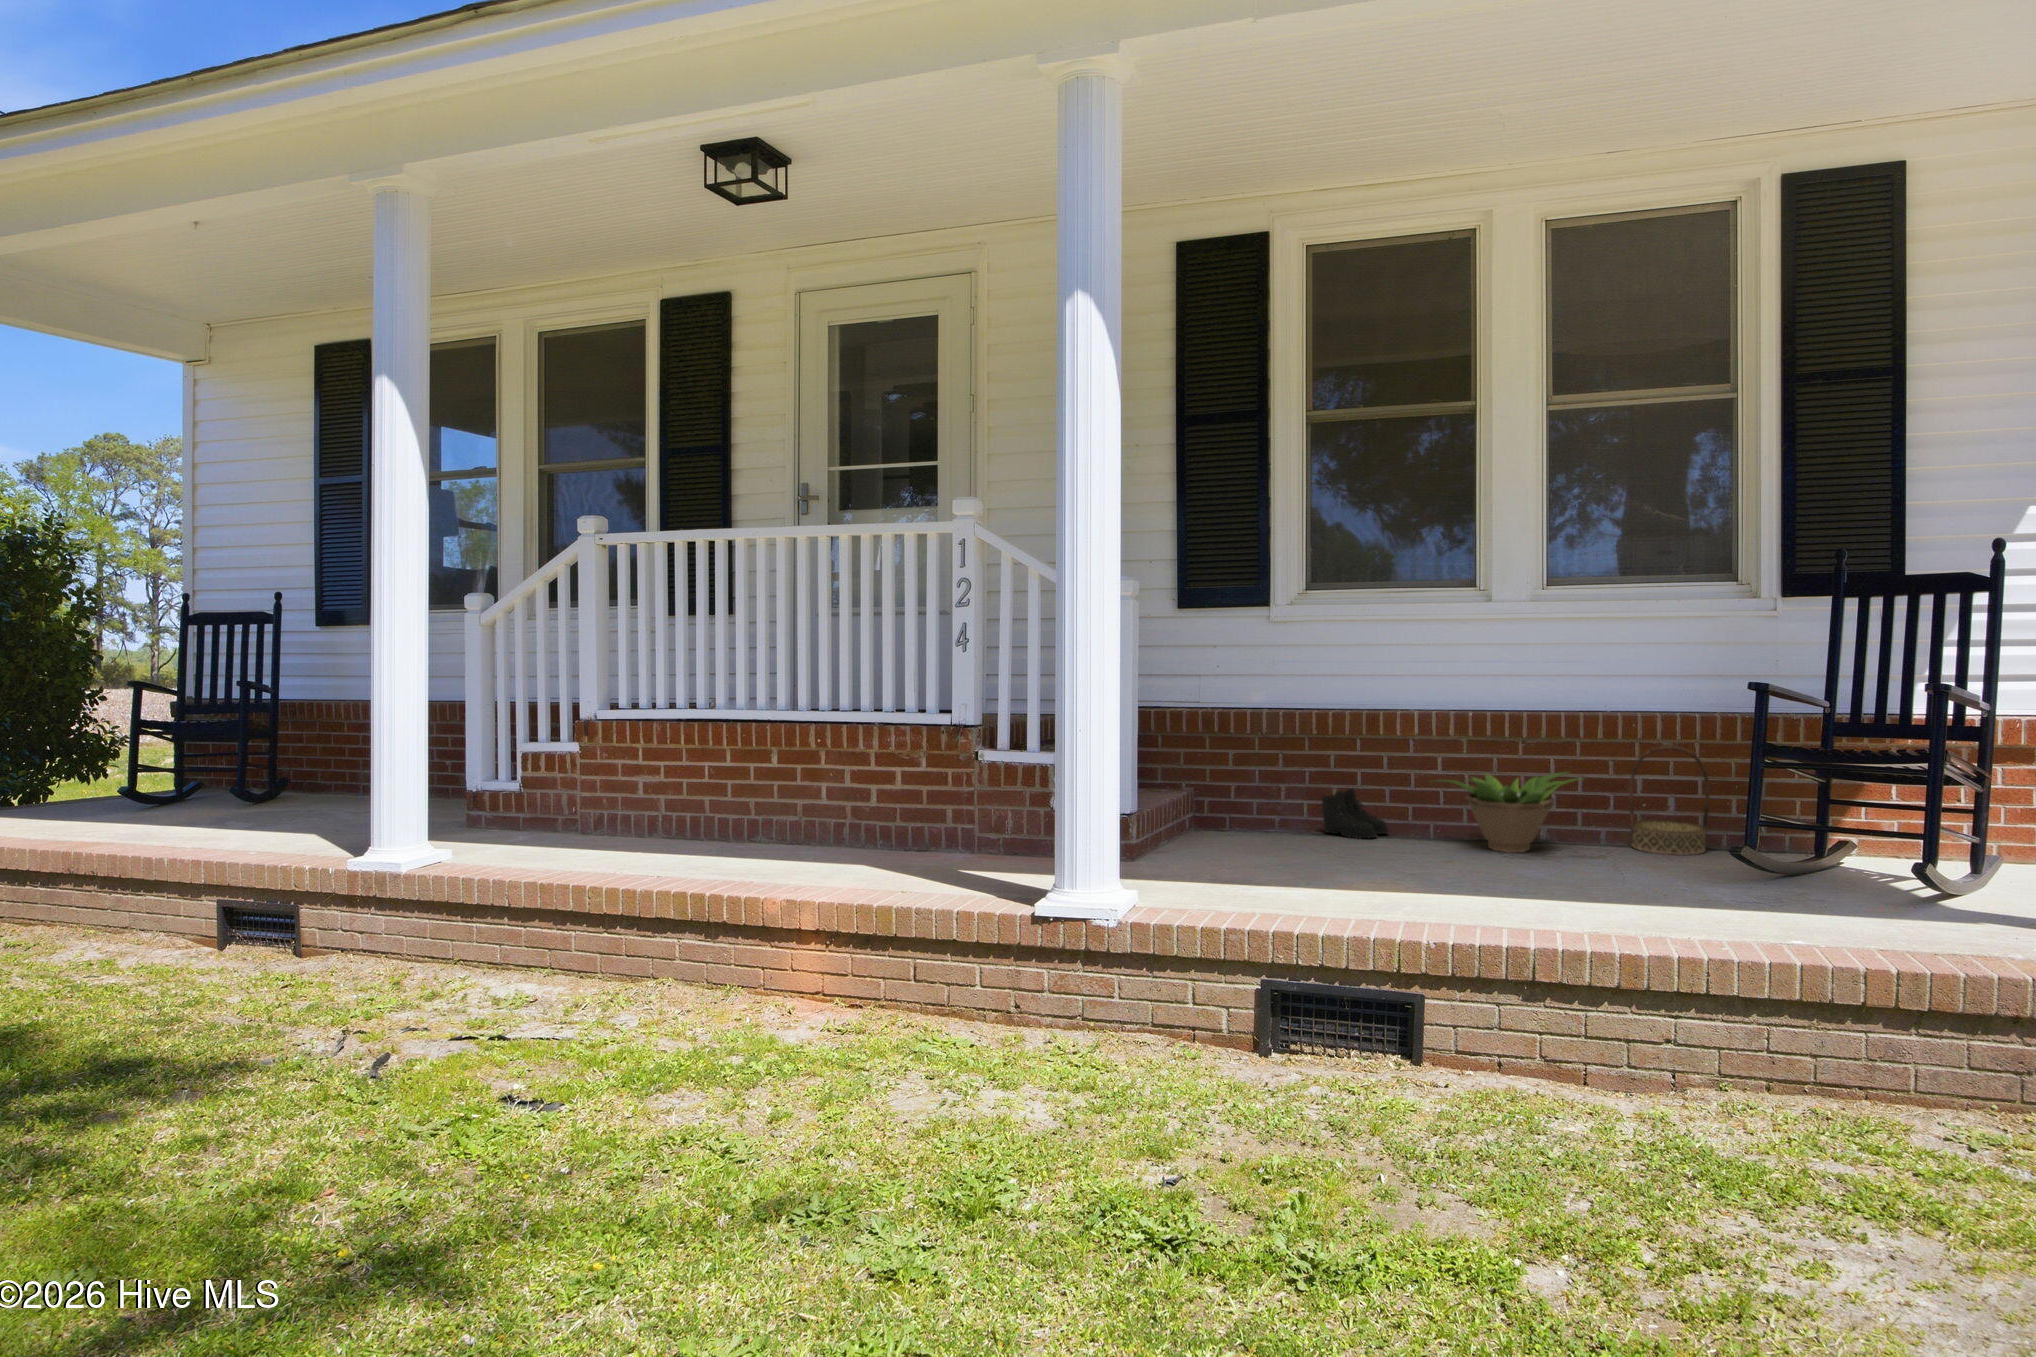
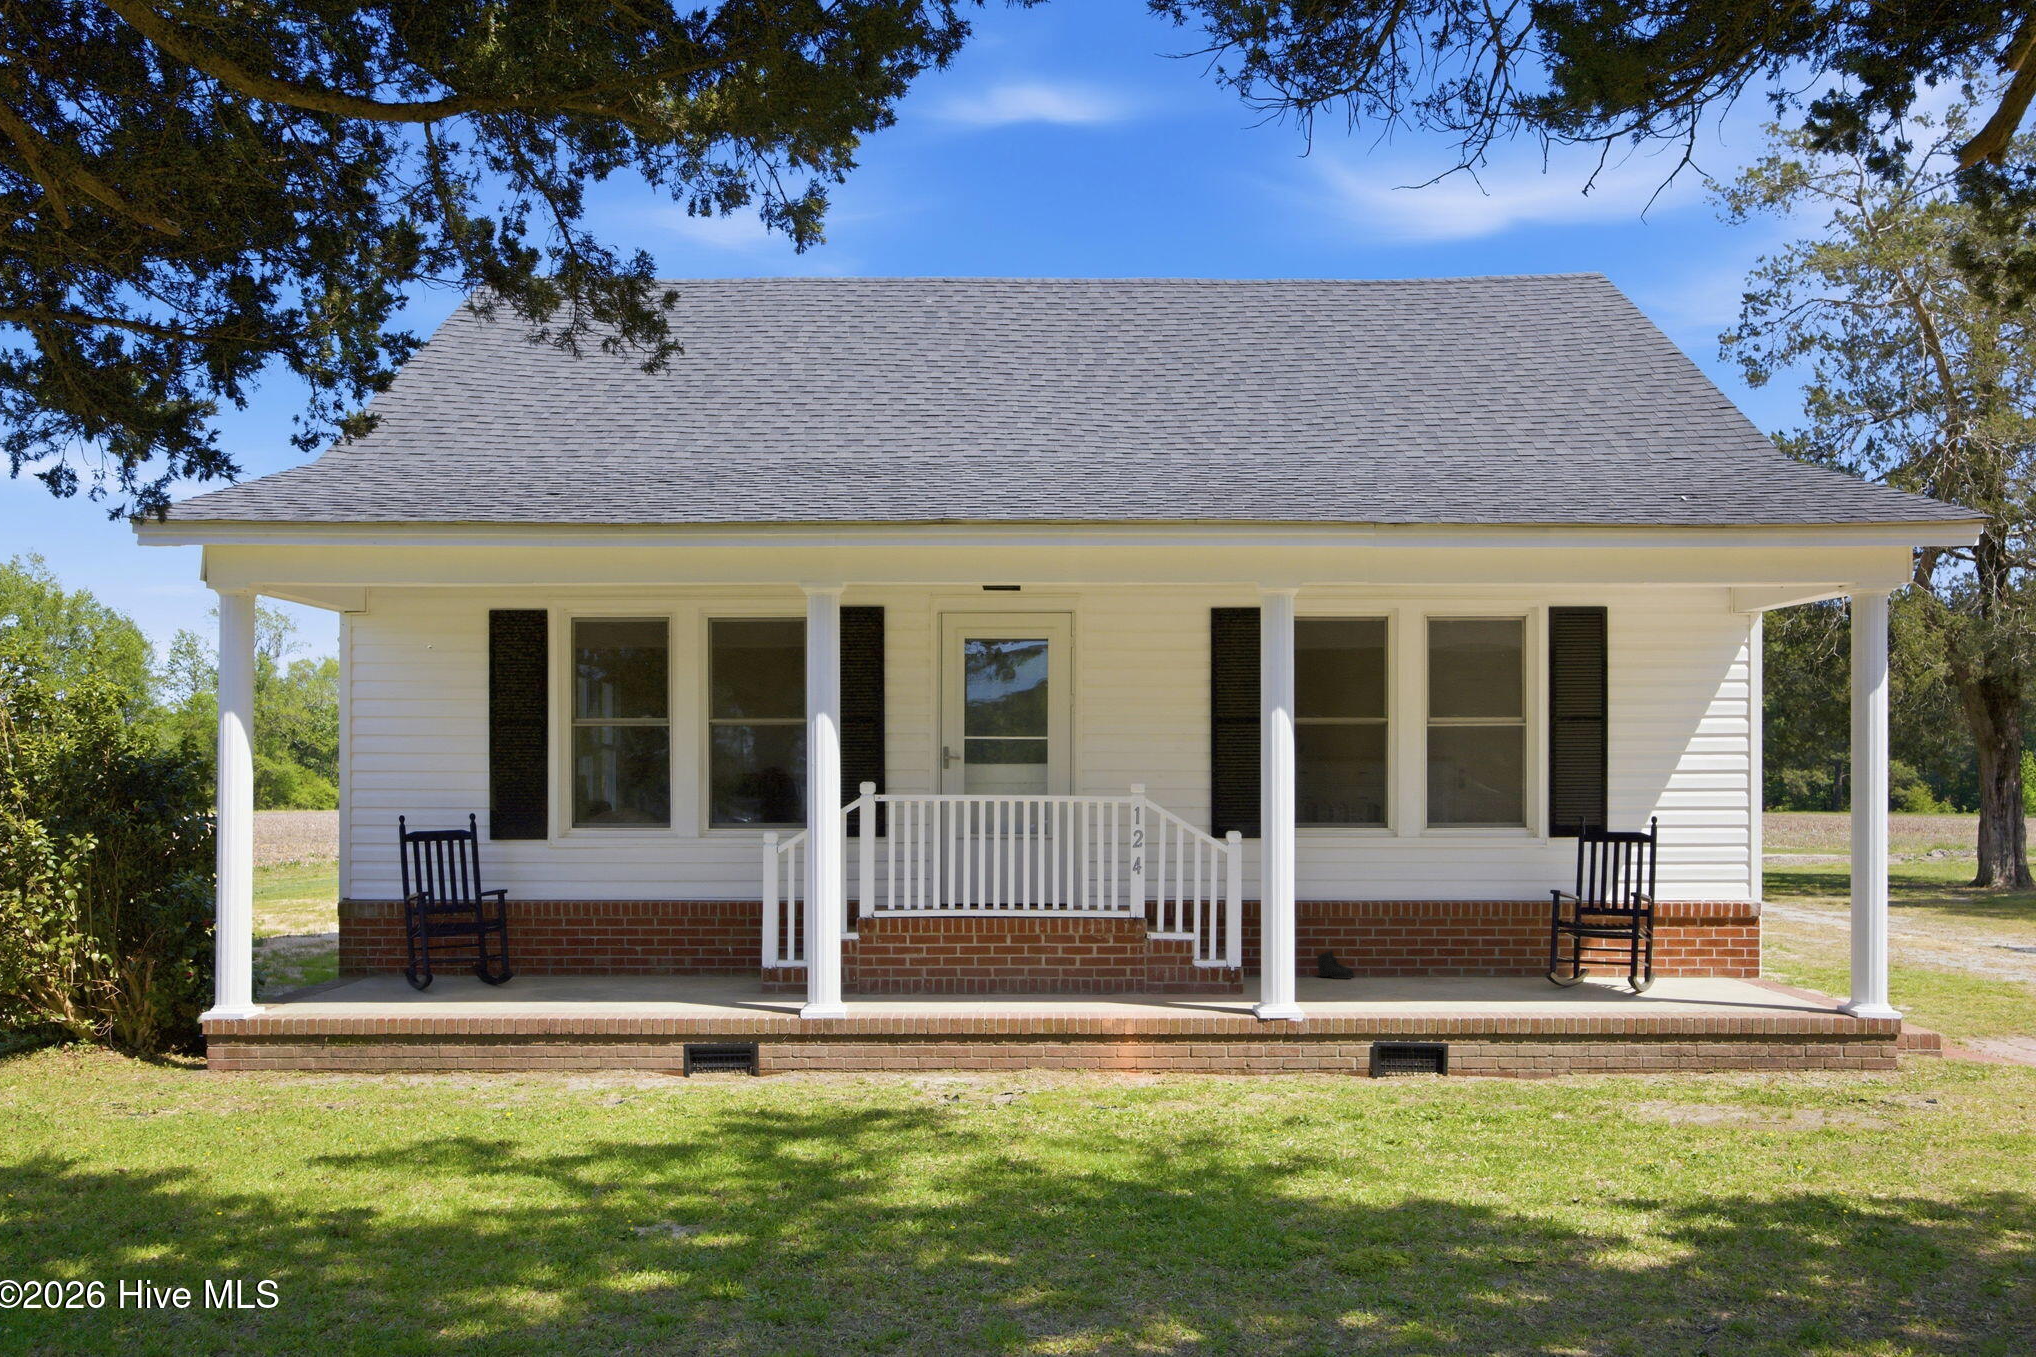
basket: present [1629,746,1710,855] -> none [1482,921,1521,981]
decorative plant: present [1437,772,1580,853] -> none [1382,937,1465,983]

